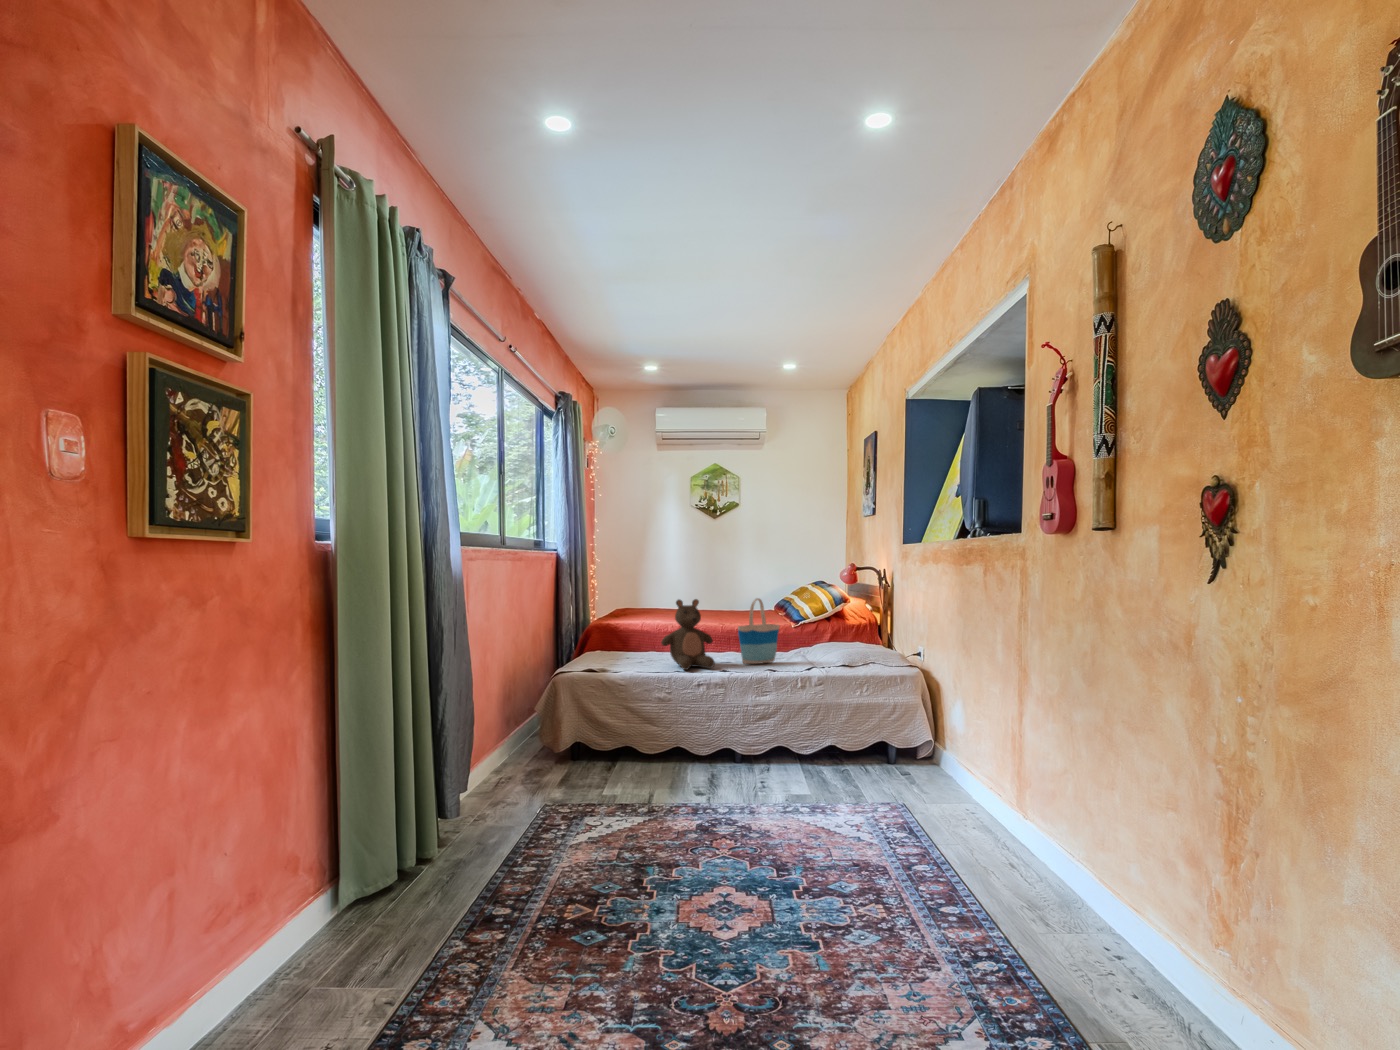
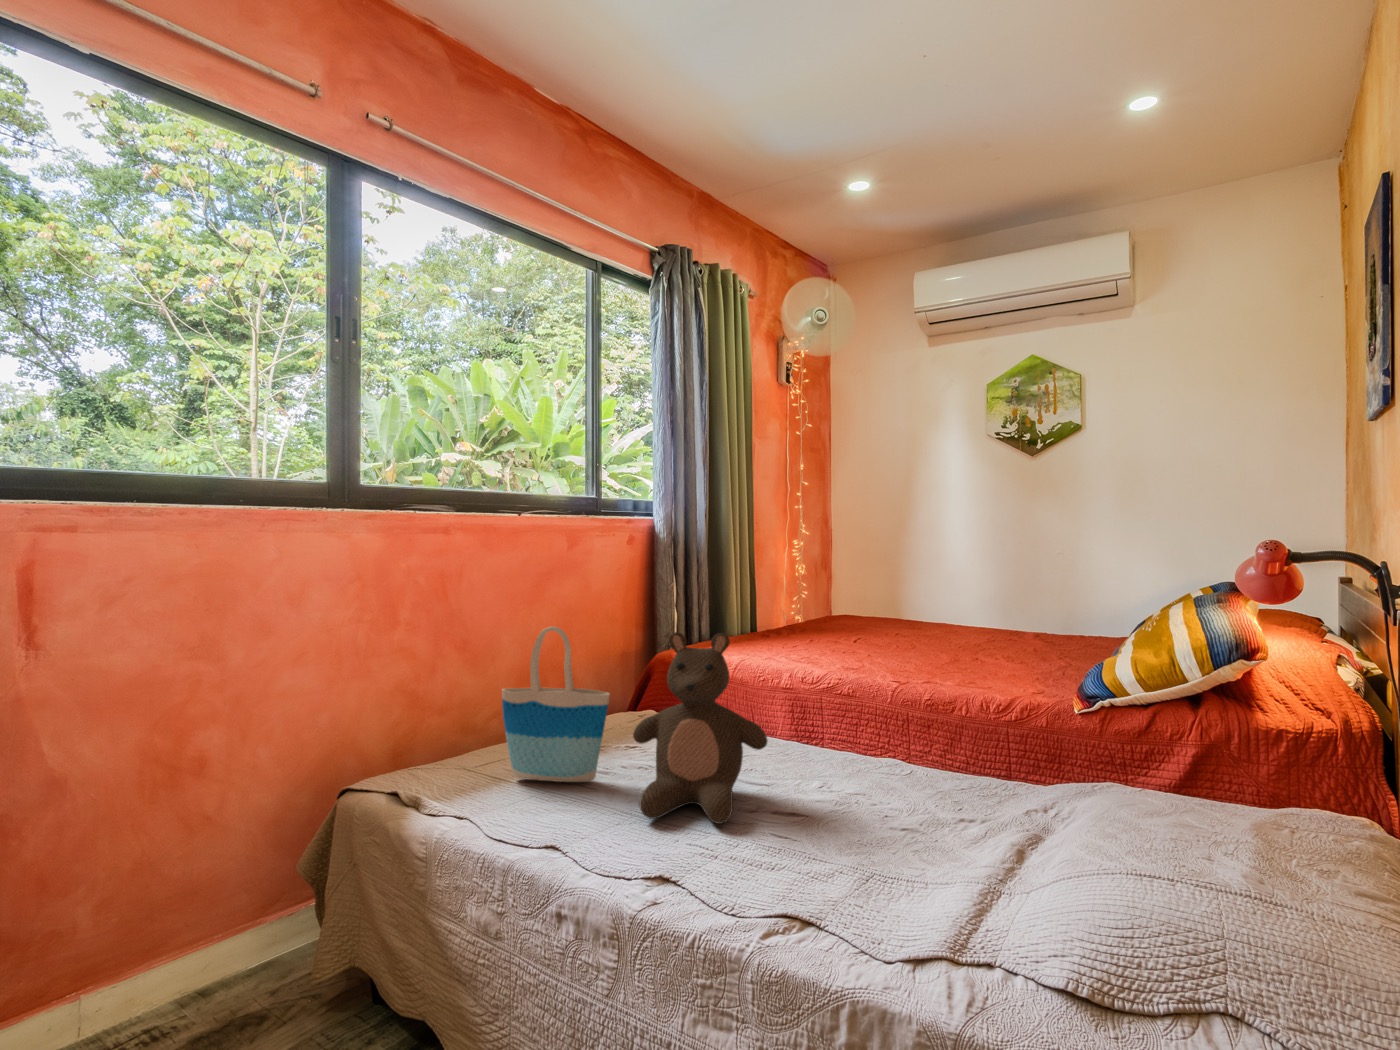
tote bag: present [738,598,780,664] -> present [502,626,610,782]

